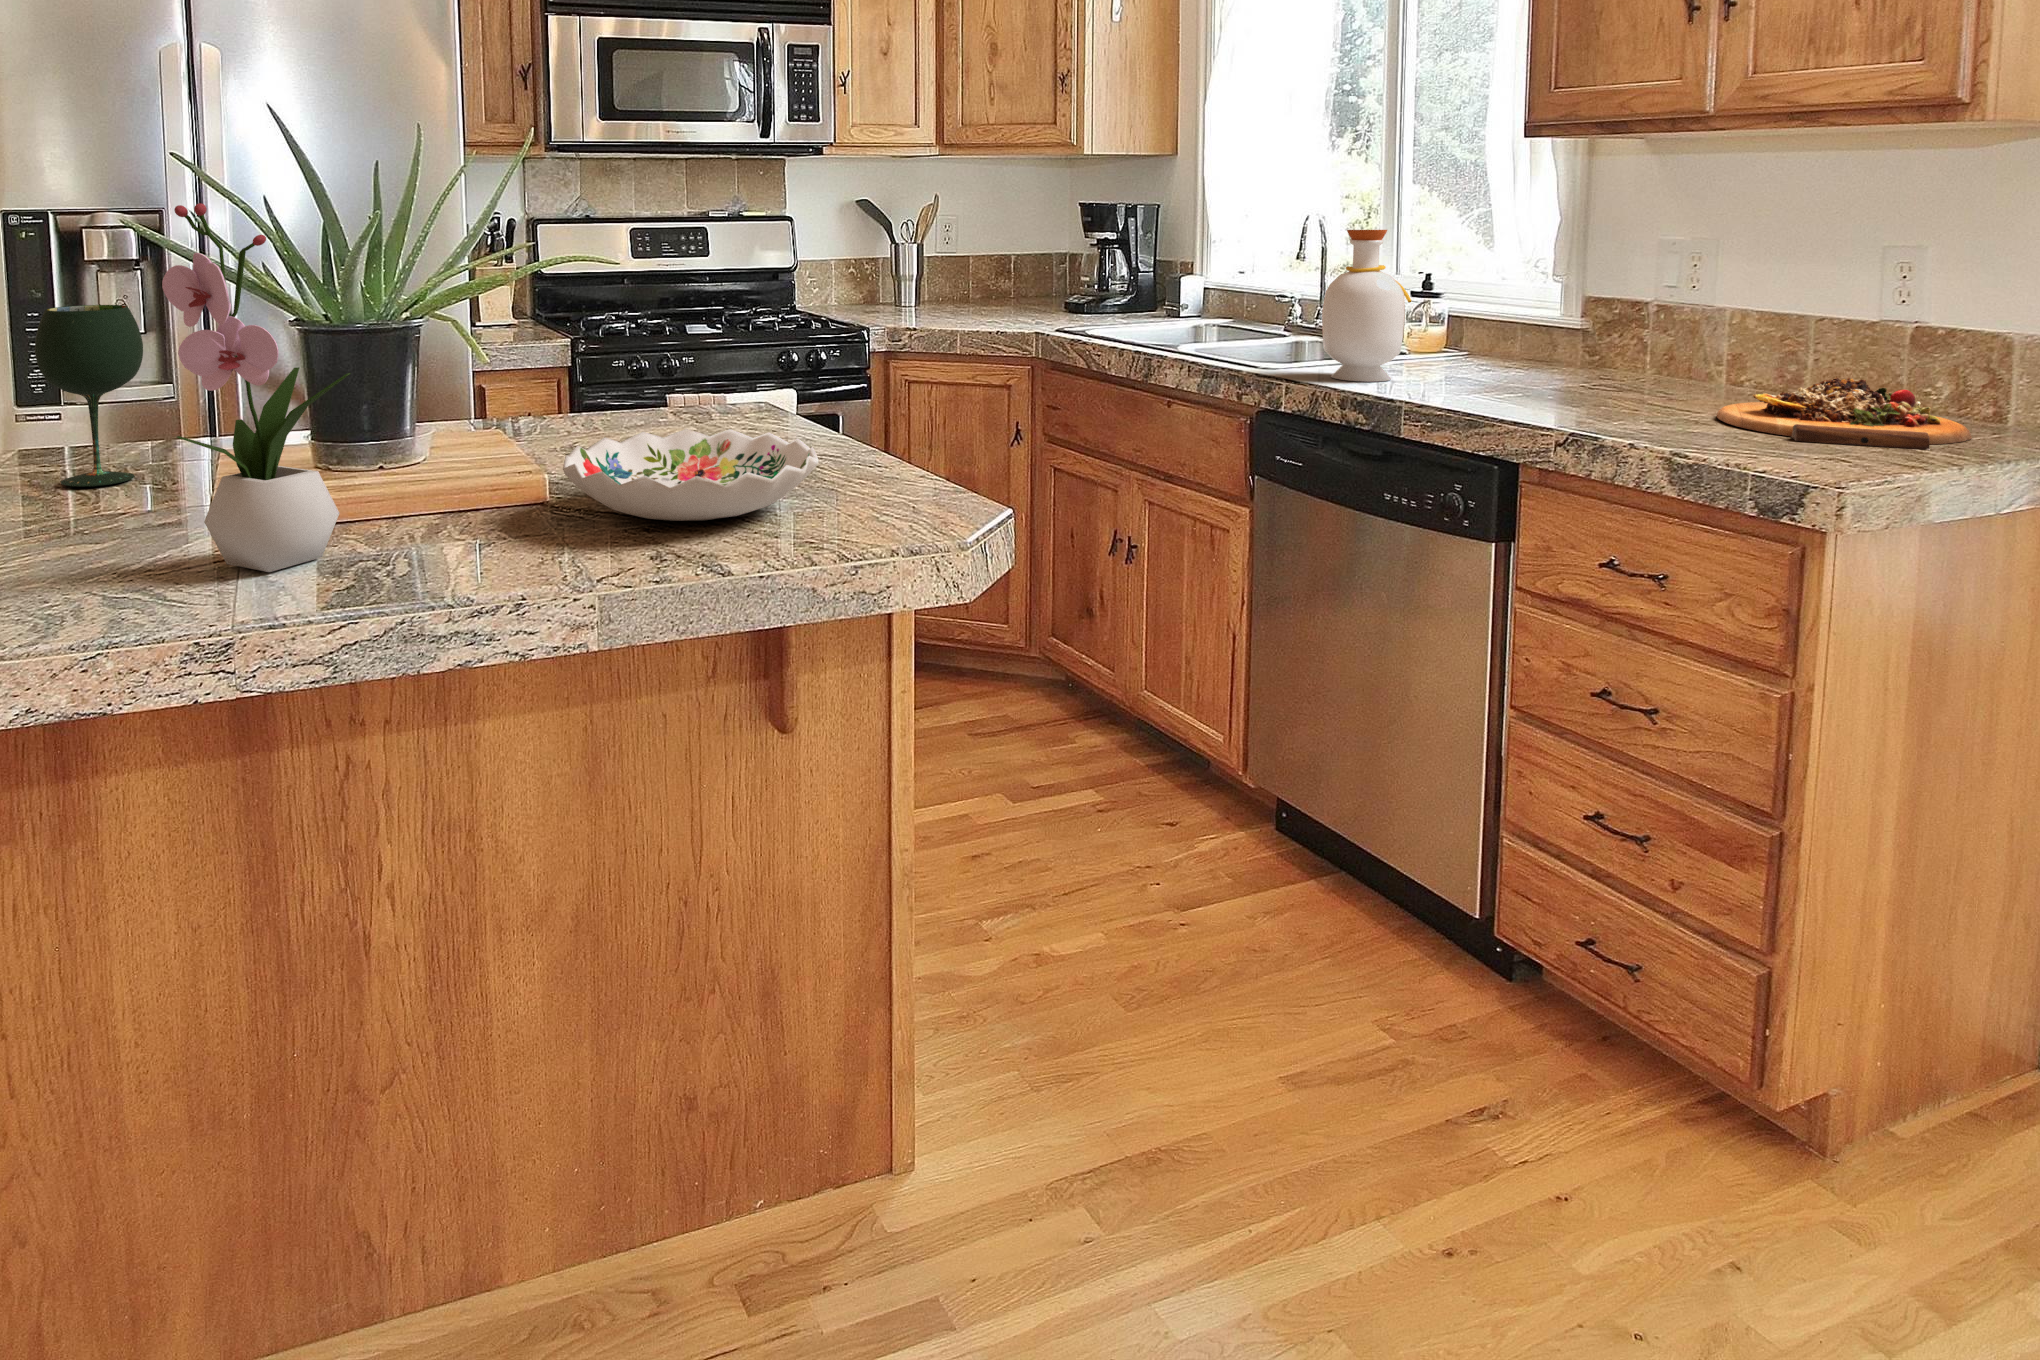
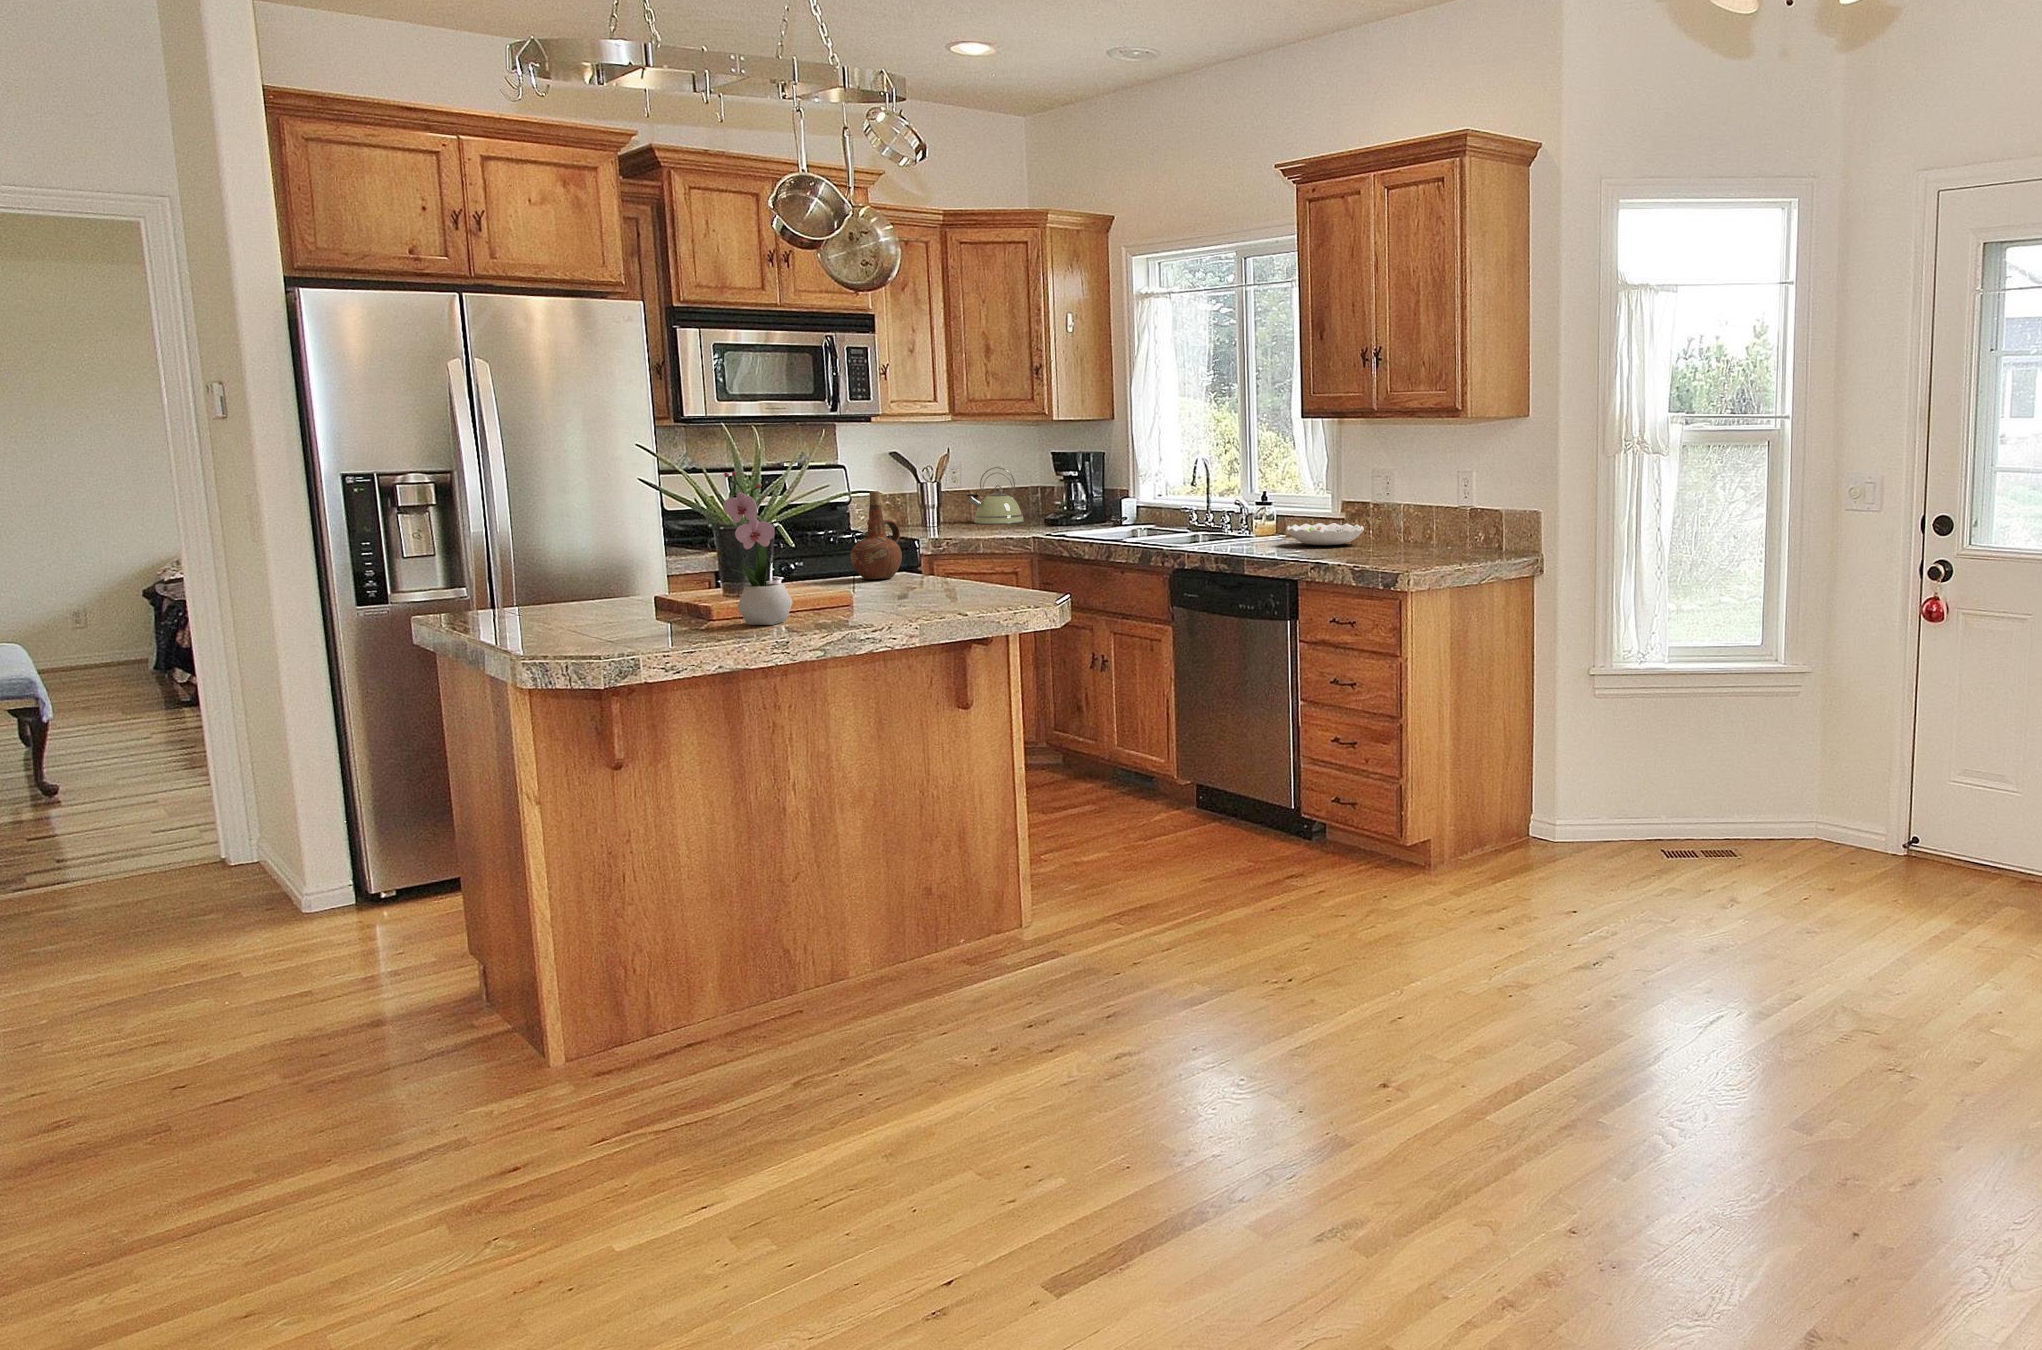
kettle: none [956,225,1035,308] -> present [966,467,1024,524]
bottle: present [1322,230,1411,382] -> none [1206,468,1251,549]
ceramic pitcher: none [634,257,729,425] -> present [851,491,902,579]
wine glass: present [35,305,143,487] -> none [558,523,613,615]
cutting board: present [1717,378,1972,450] -> none [1382,532,1478,559]
decorative bowl: present [563,429,819,521] -> present [1286,523,1364,545]

